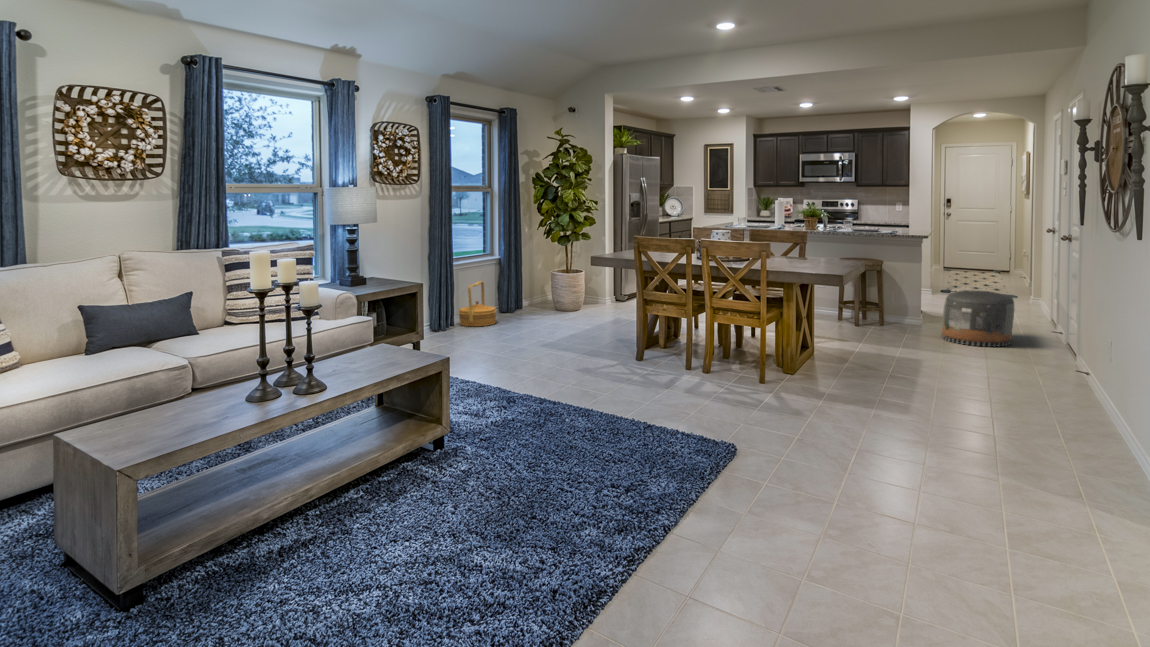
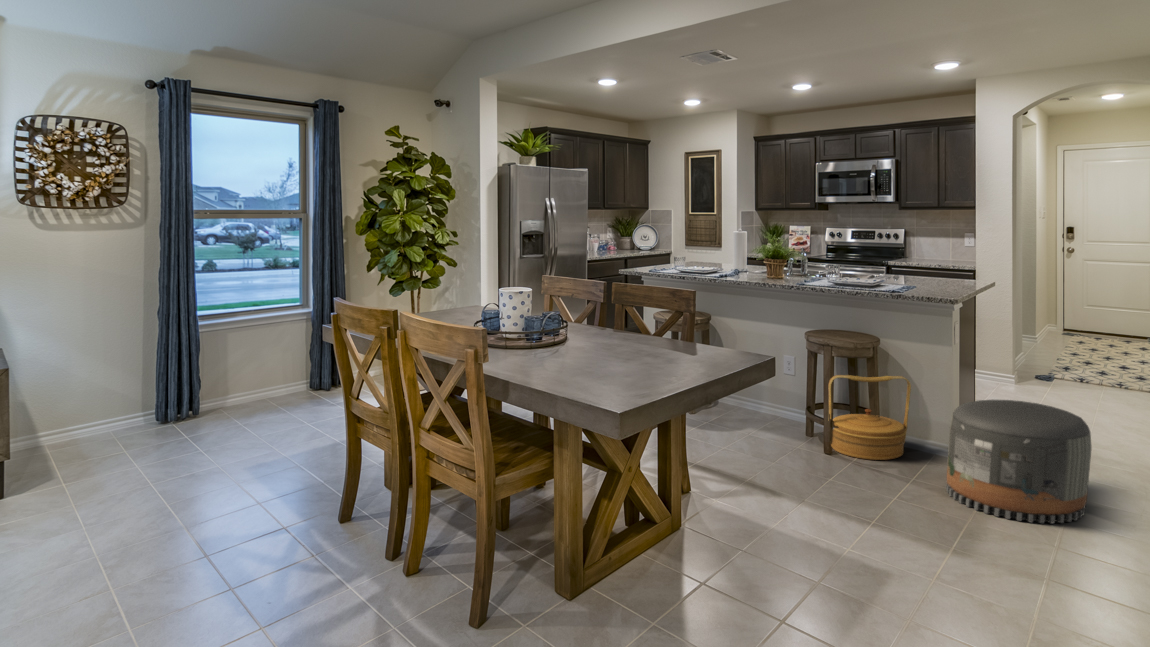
woven basket: present [459,281,496,326] -> present [829,375,911,460]

